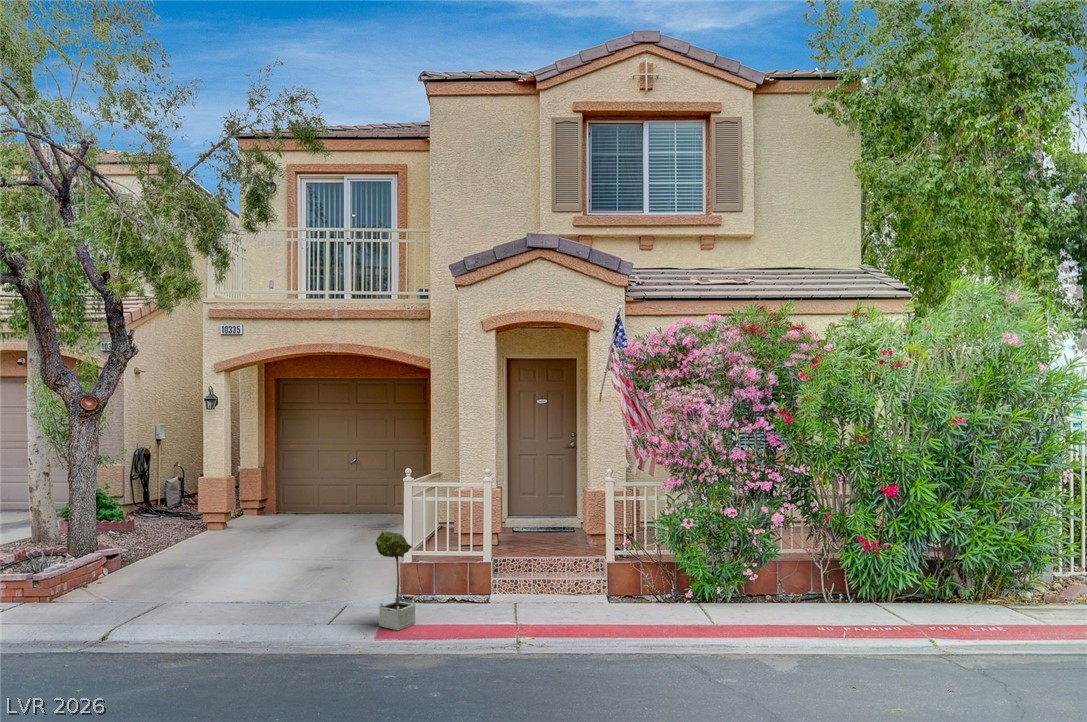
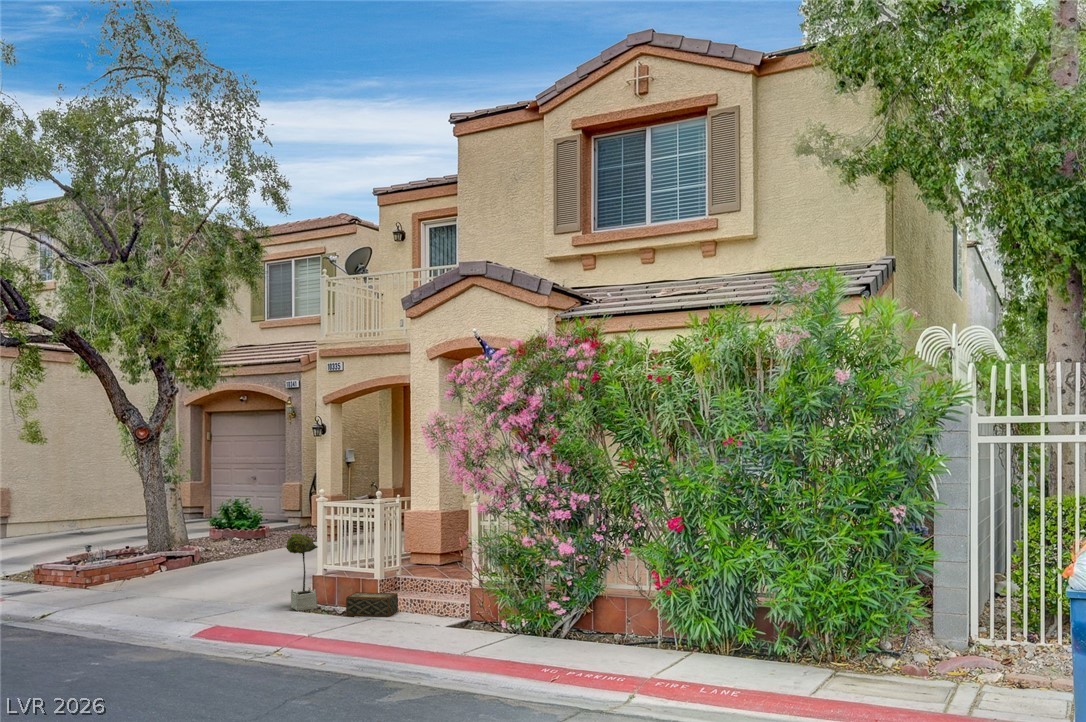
woven basket: none [471,596,531,630] -> present [346,592,398,617]

